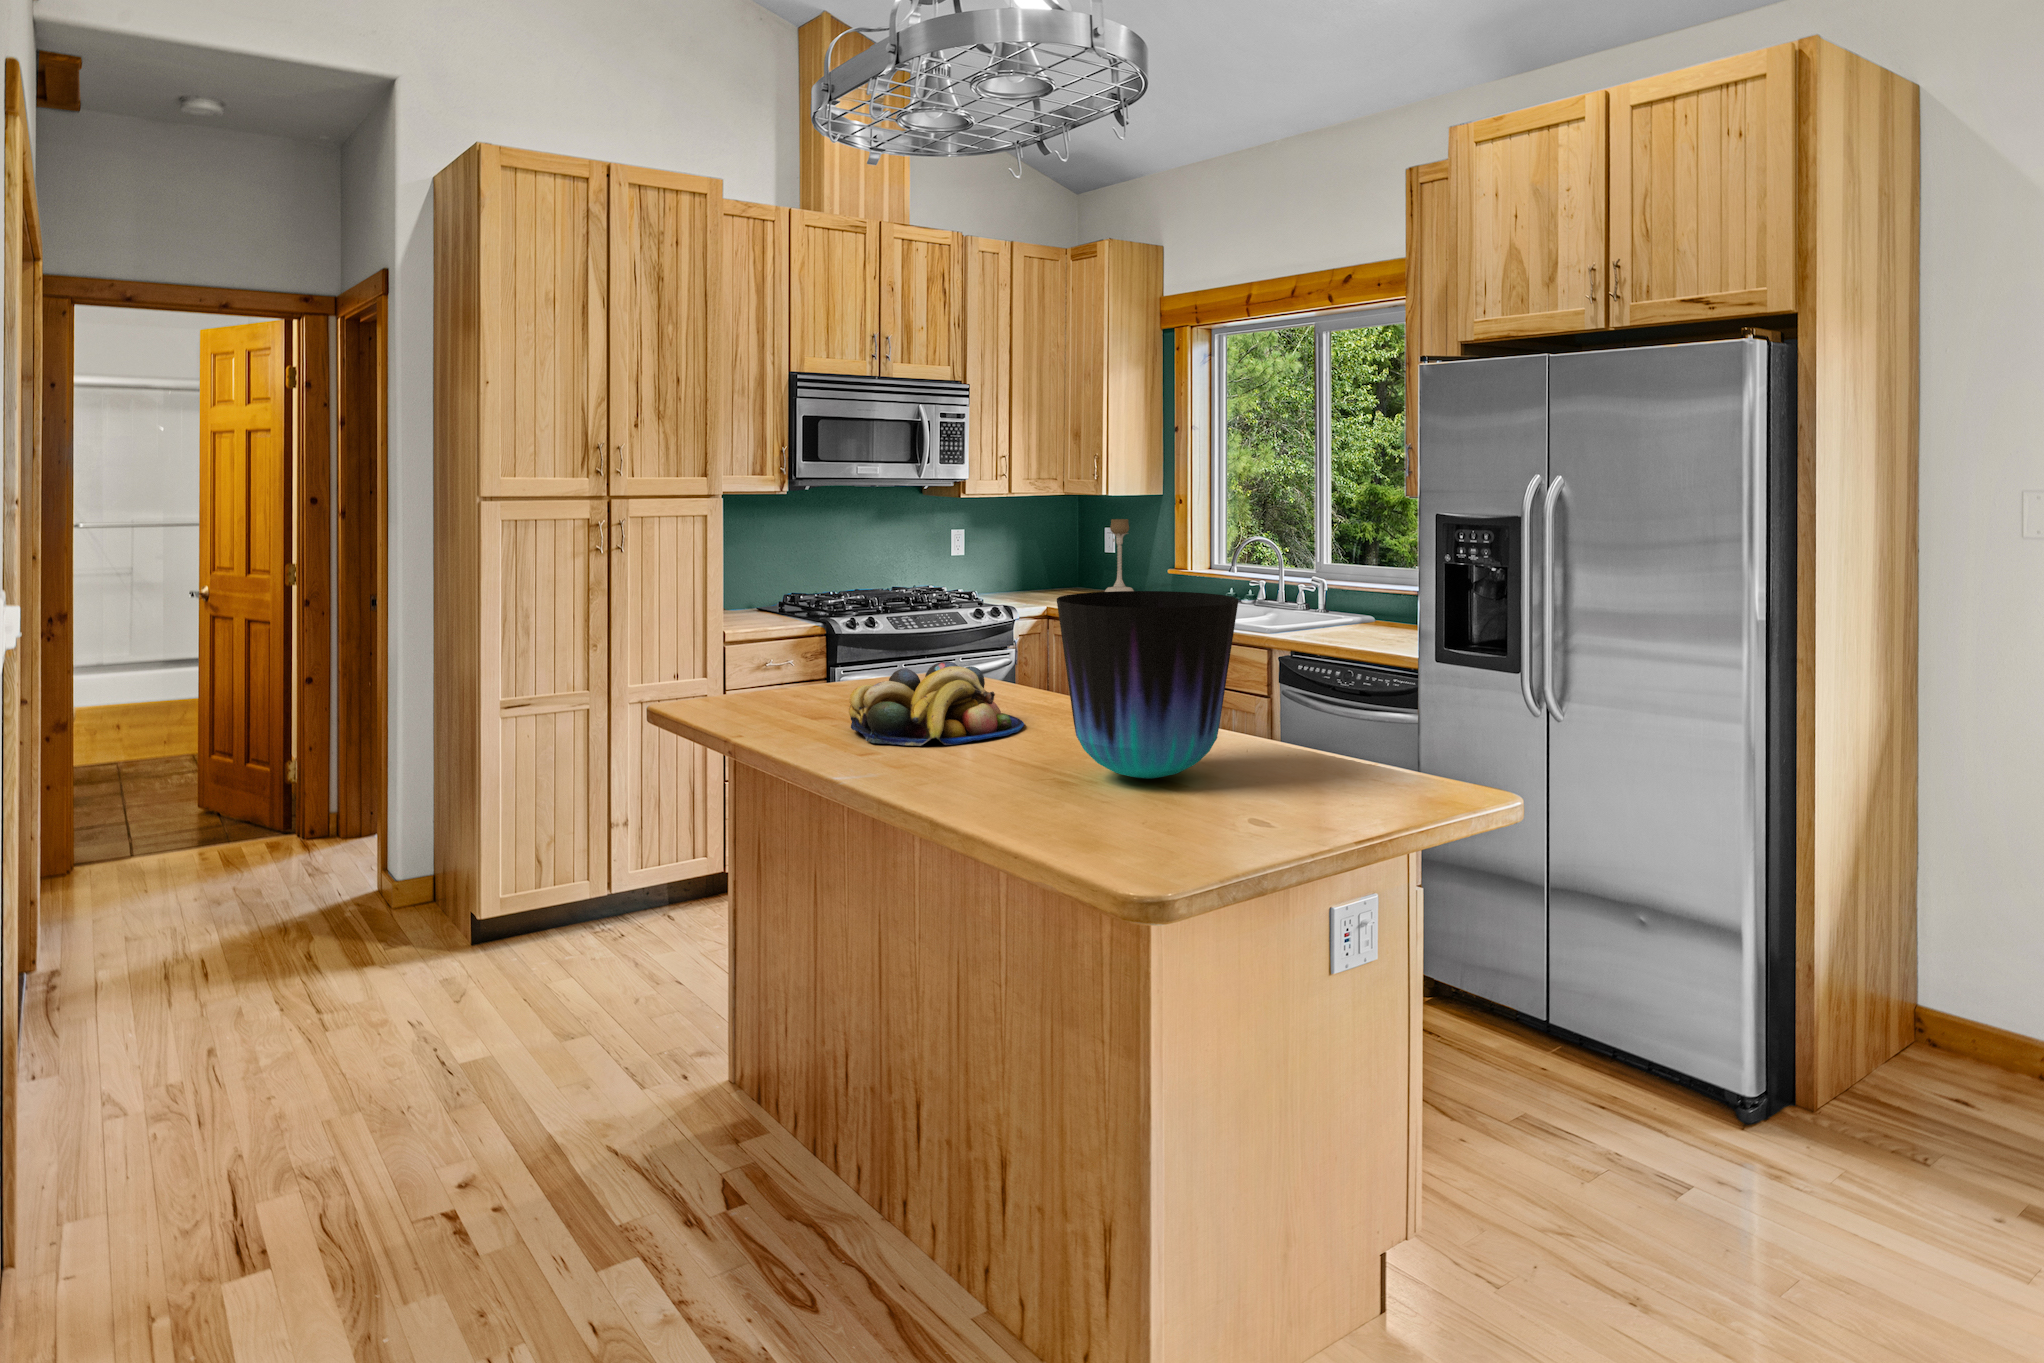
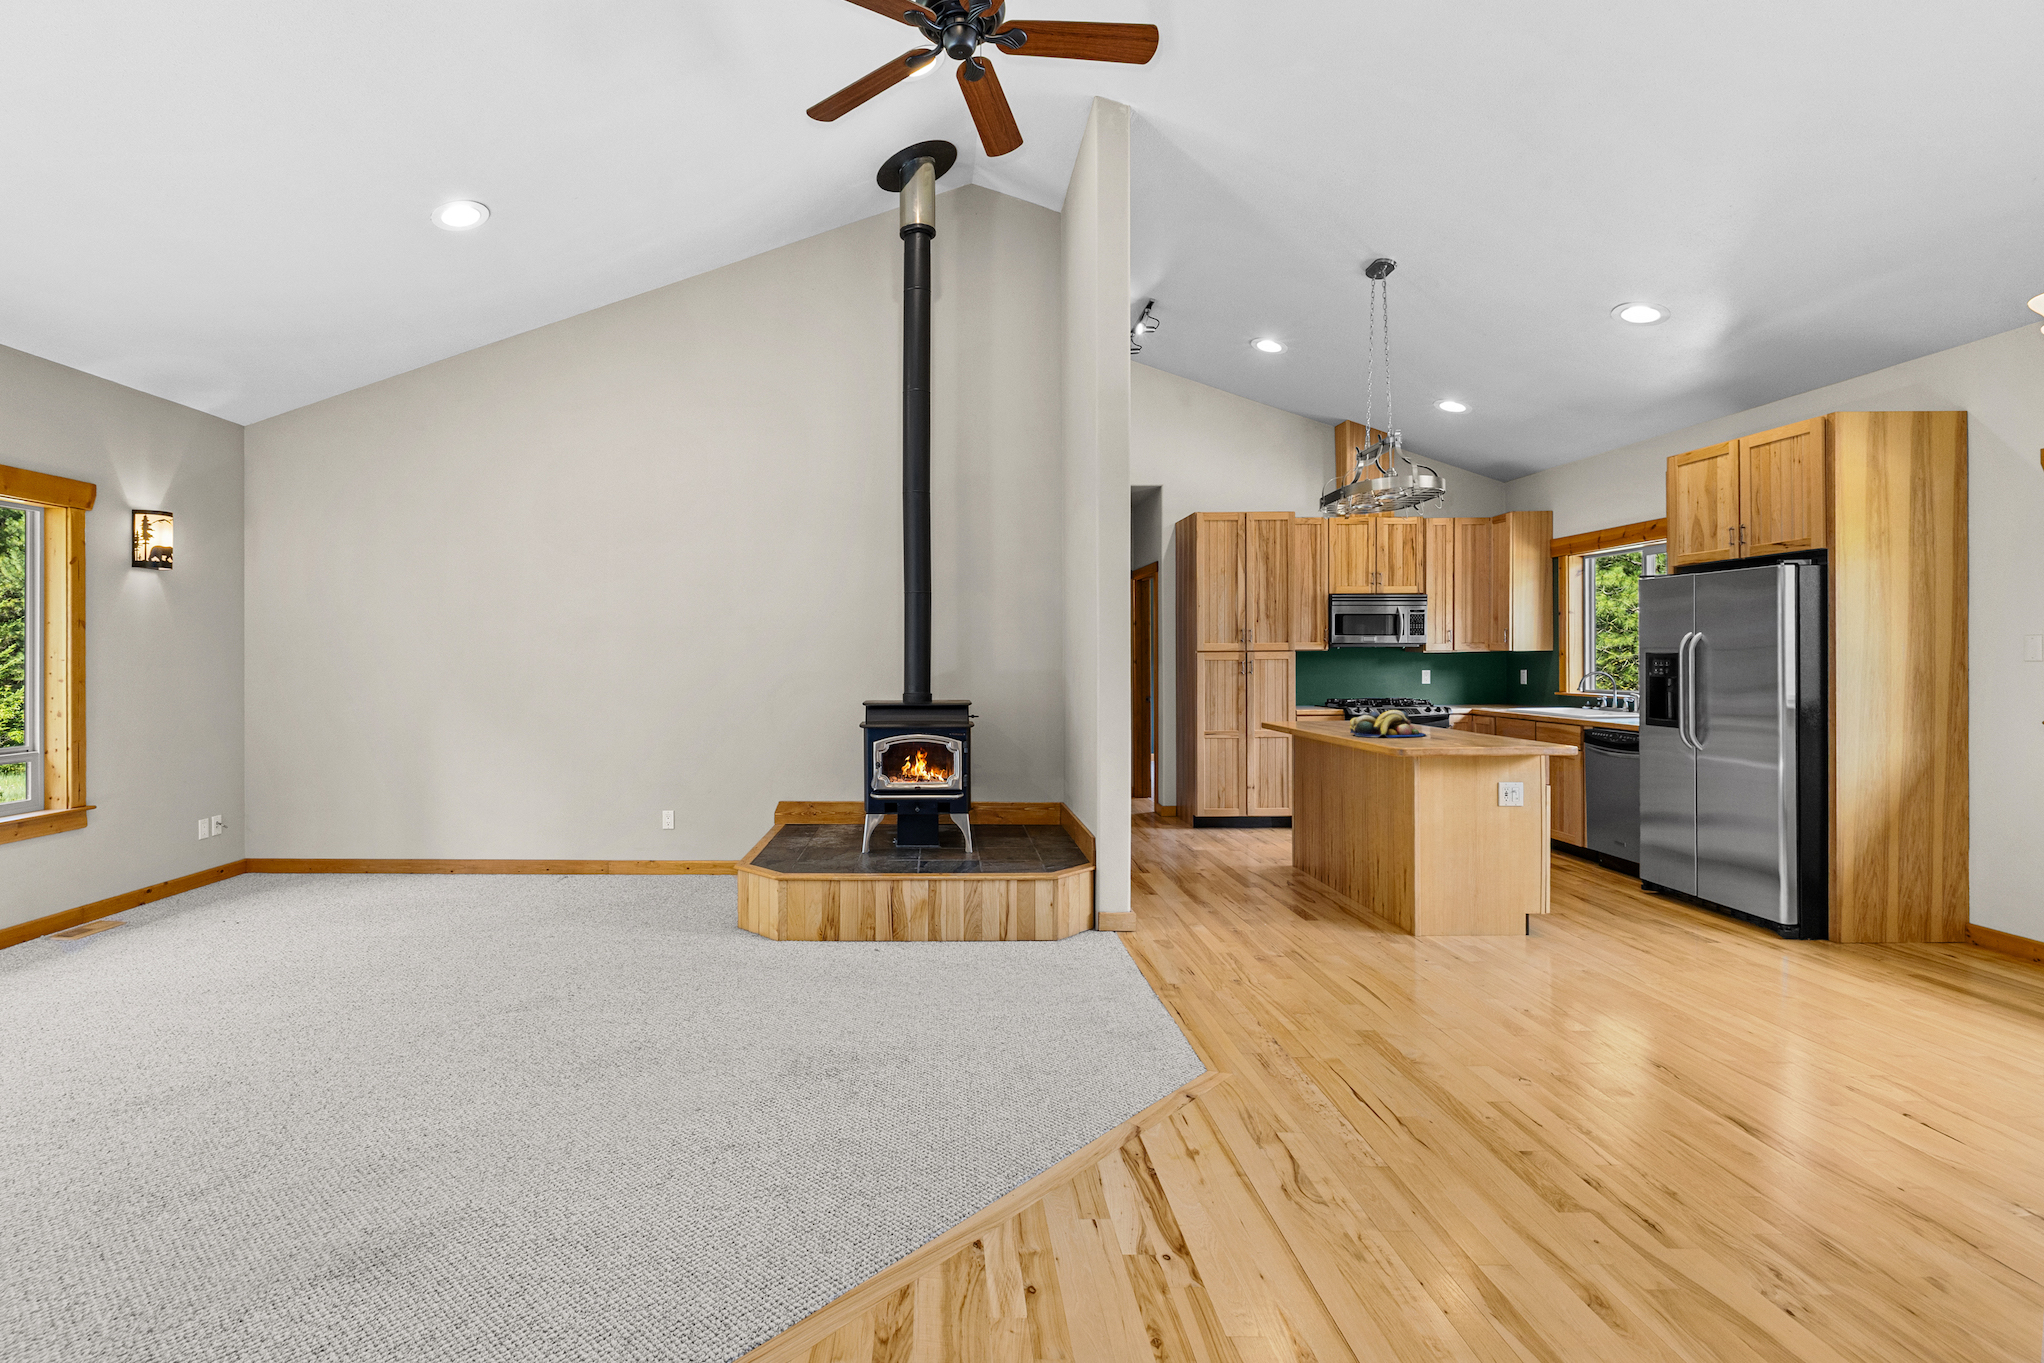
candle holder: present [1105,519,1134,592] -> none [1520,665,1540,707]
vase: present [1057,591,1238,778] -> none [1426,676,1503,744]

